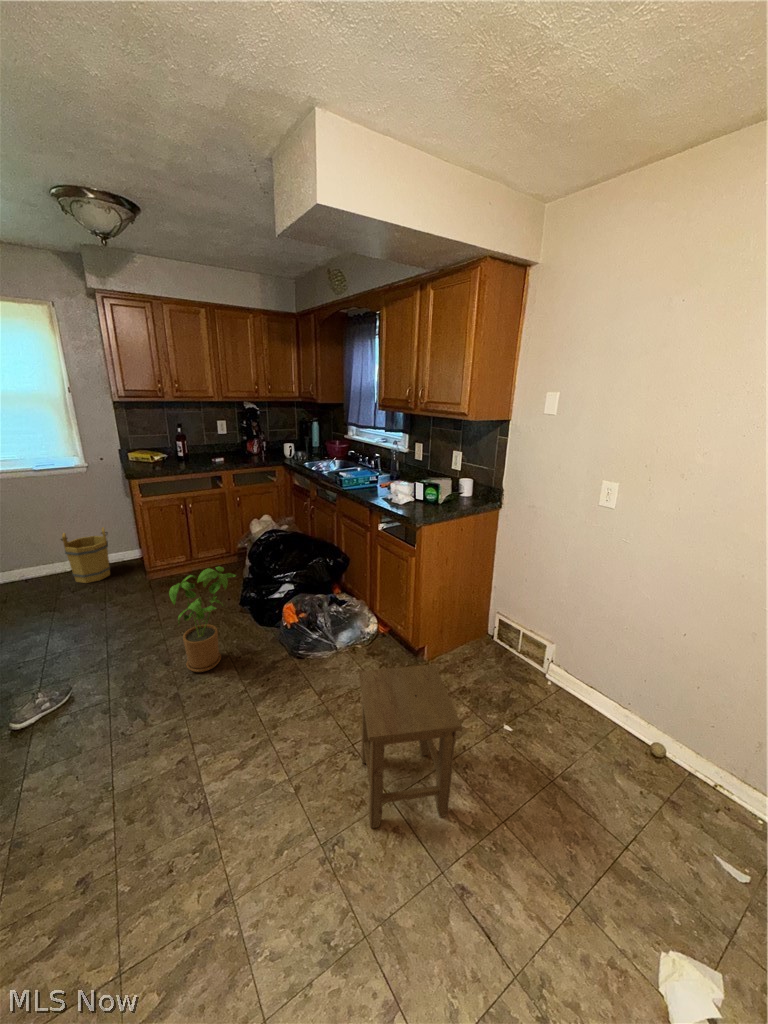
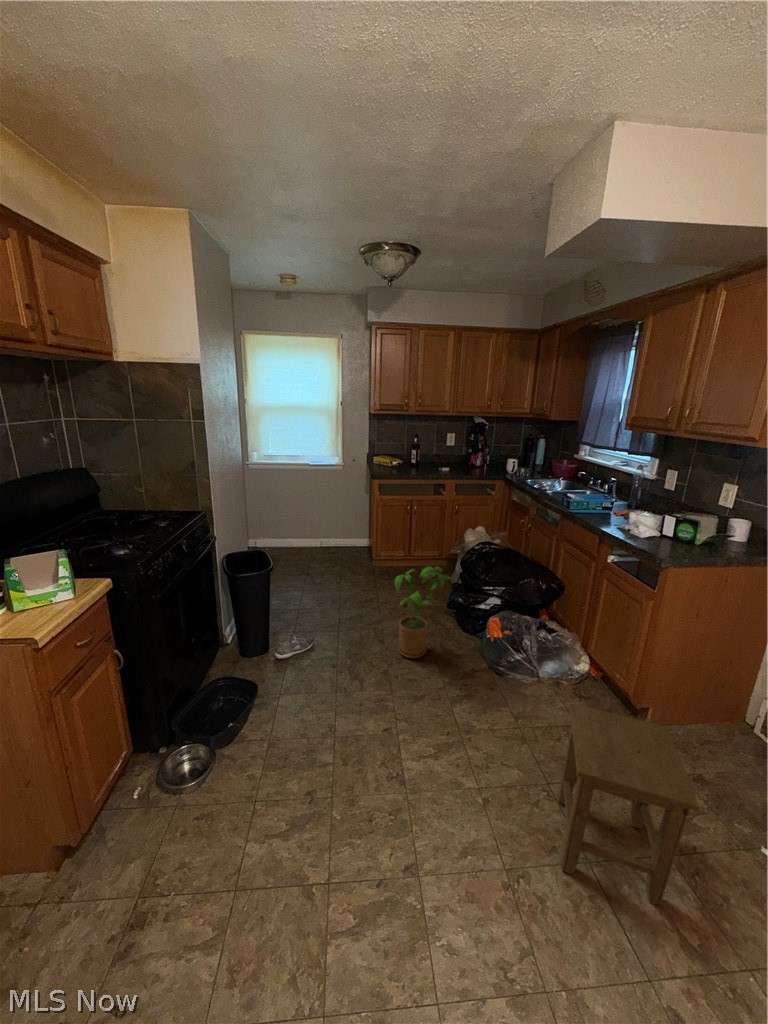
bucket: present [61,527,110,583] -> none [317,517,348,560]

